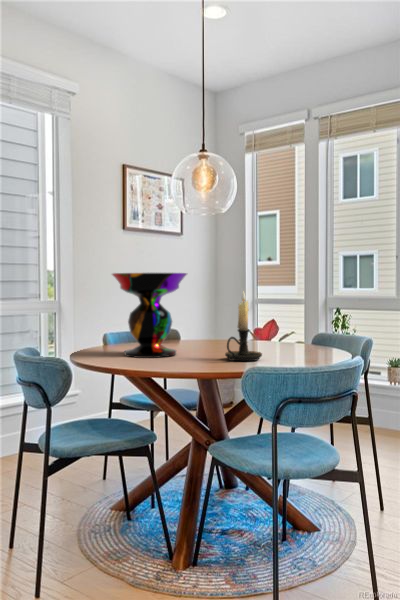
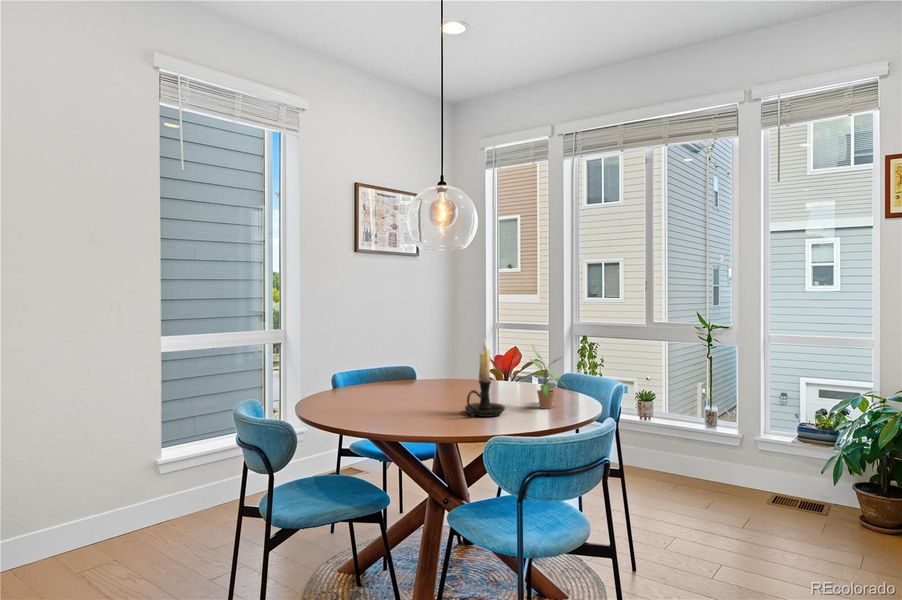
decorative bowl: present [112,273,187,358] -> none [341,315,425,411]
potted plant: none [272,298,323,357] -> present [522,346,567,409]

